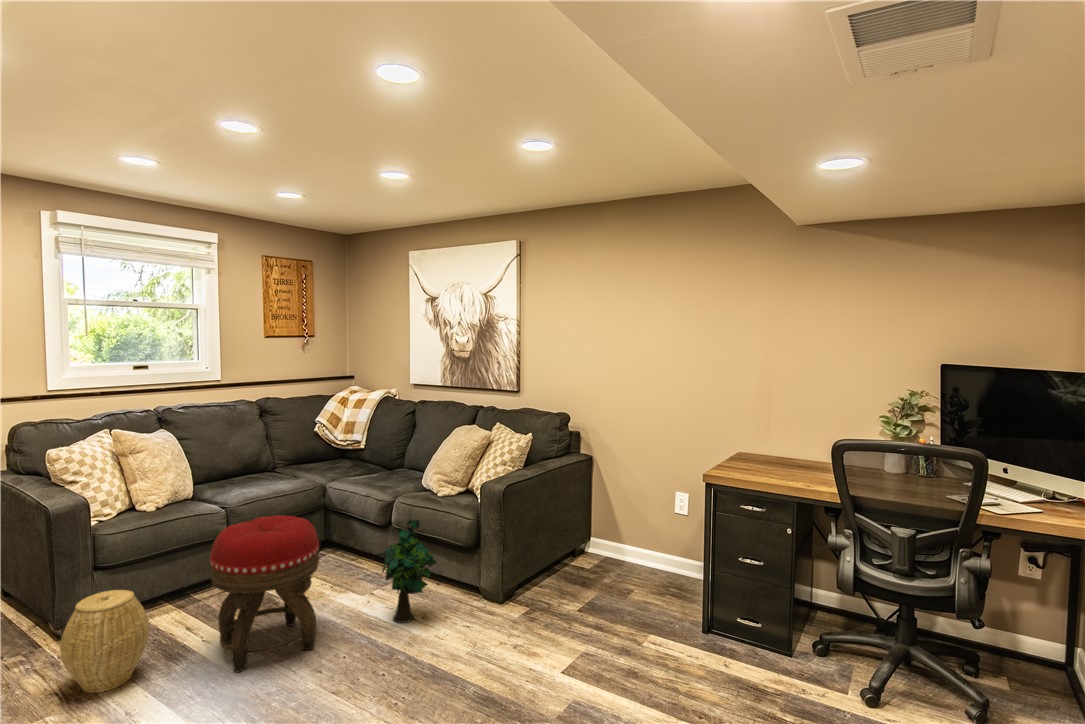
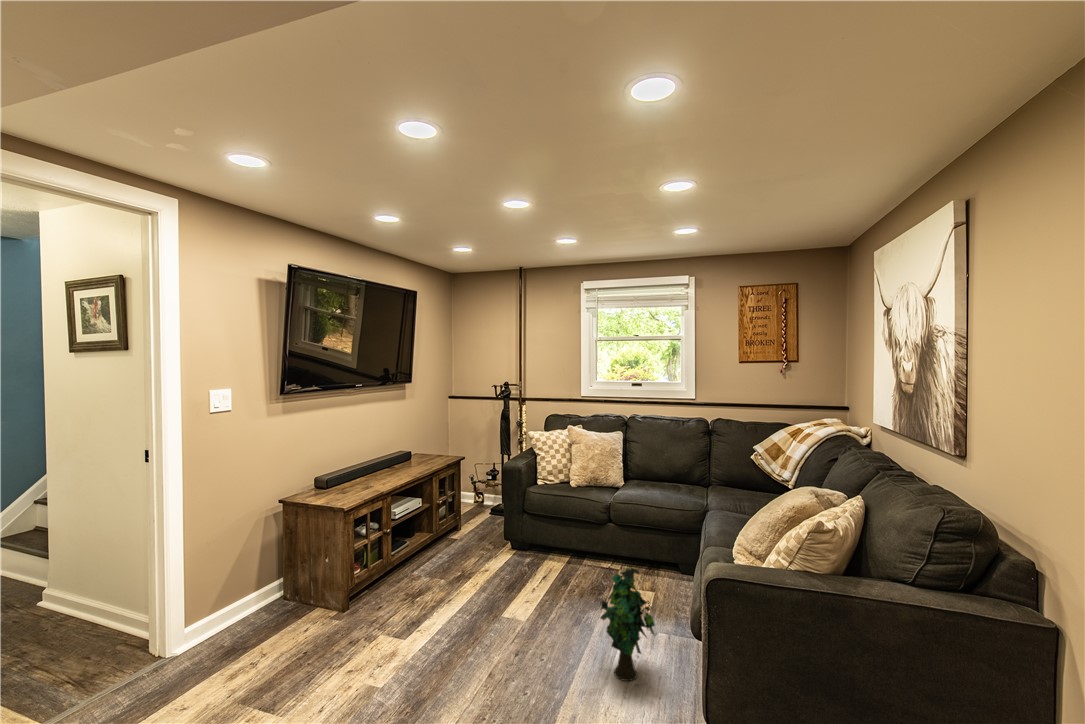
footstool: present [210,515,319,672] -> none [498,508,580,639]
woven basket: present [60,590,150,693] -> none [456,522,501,585]

